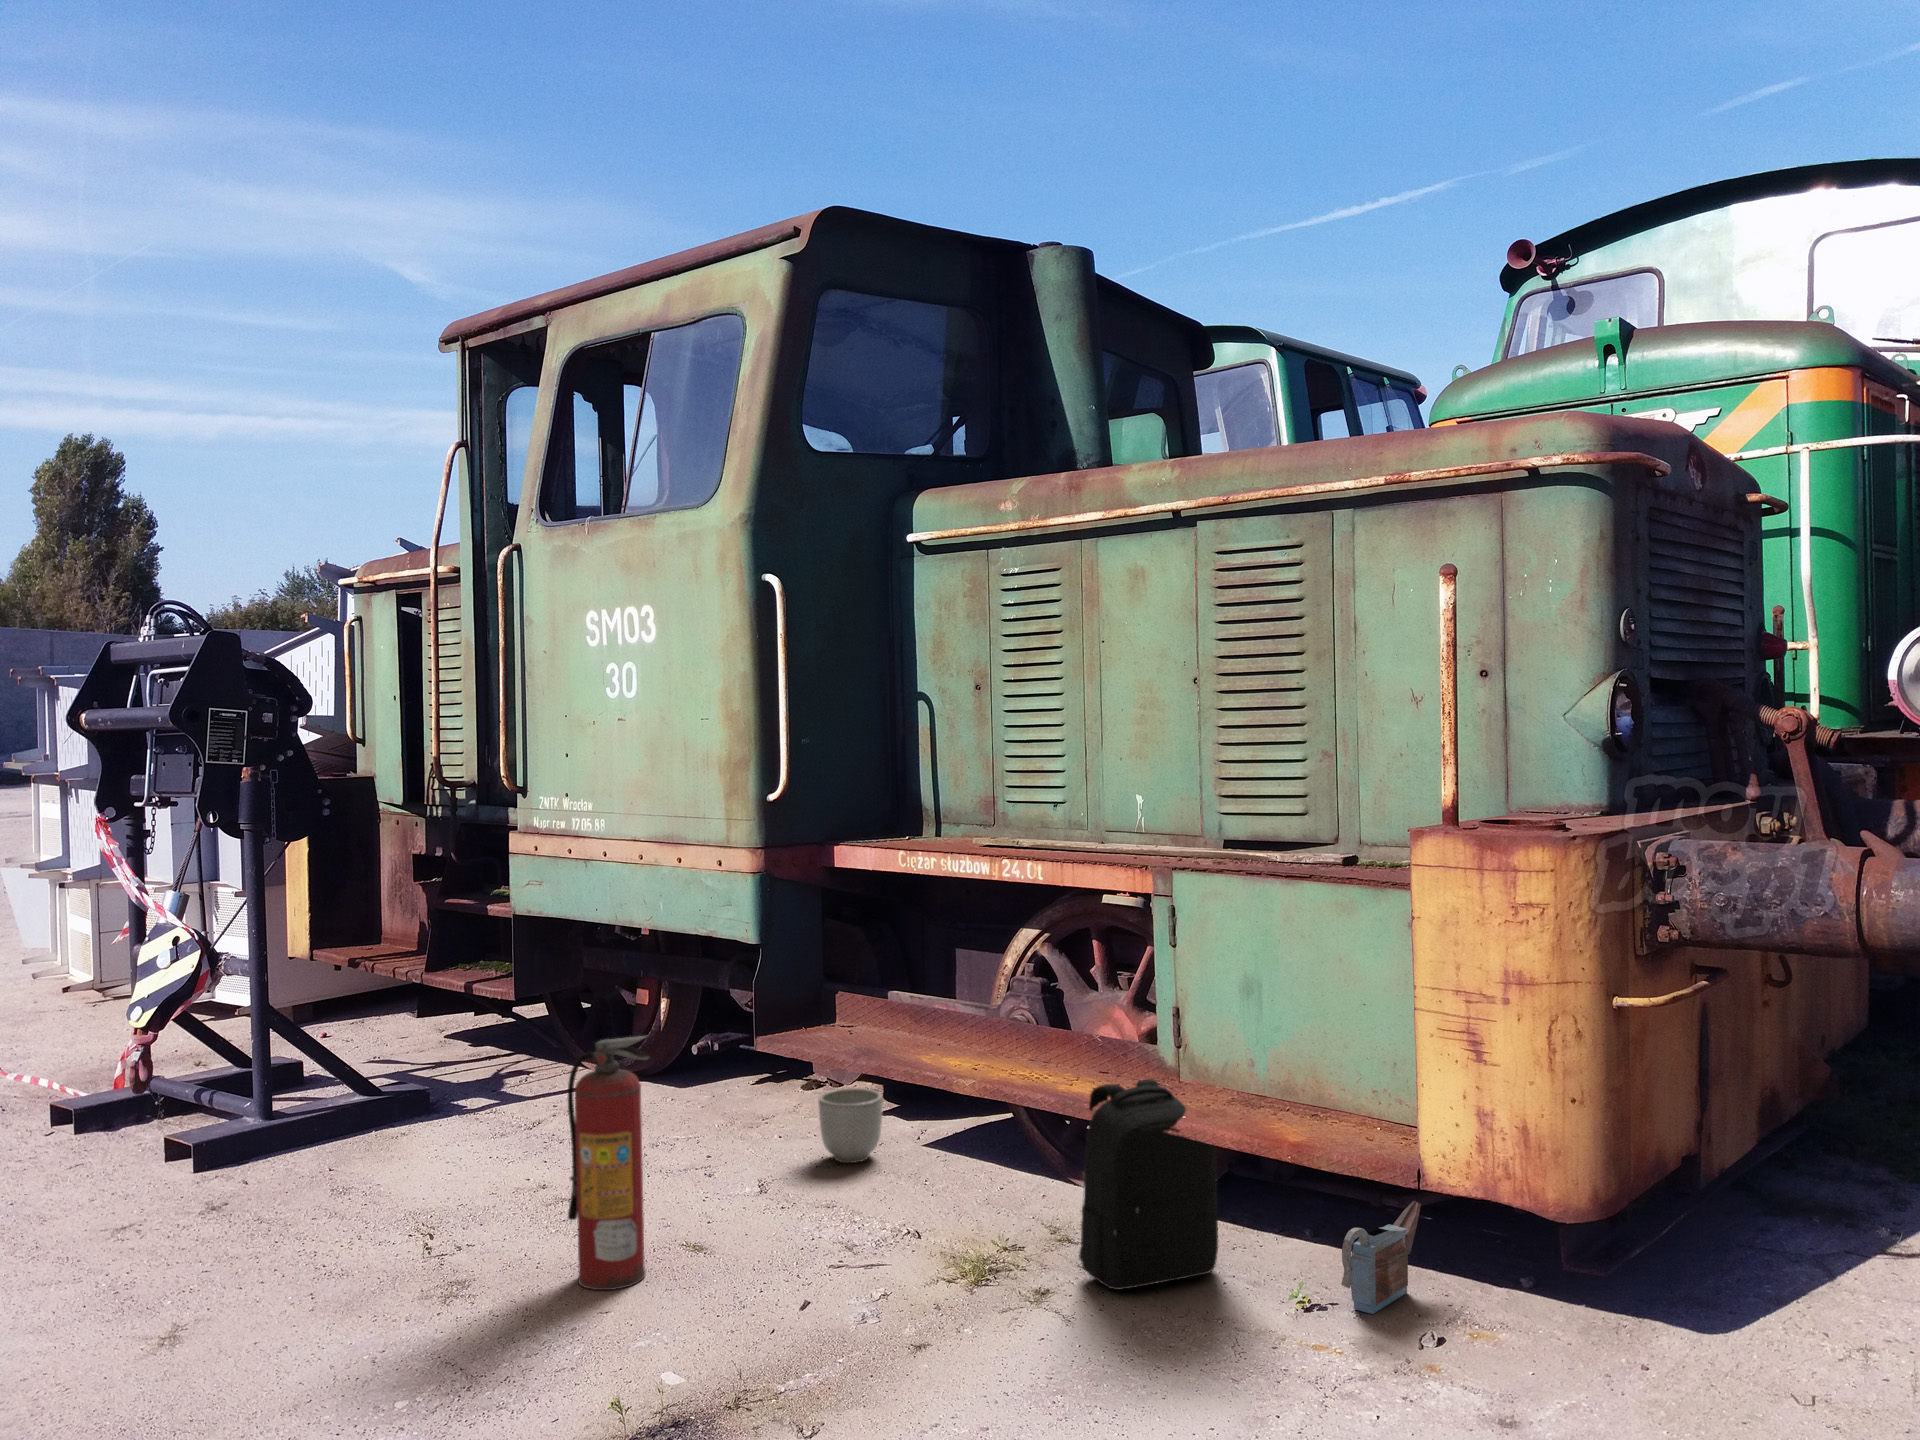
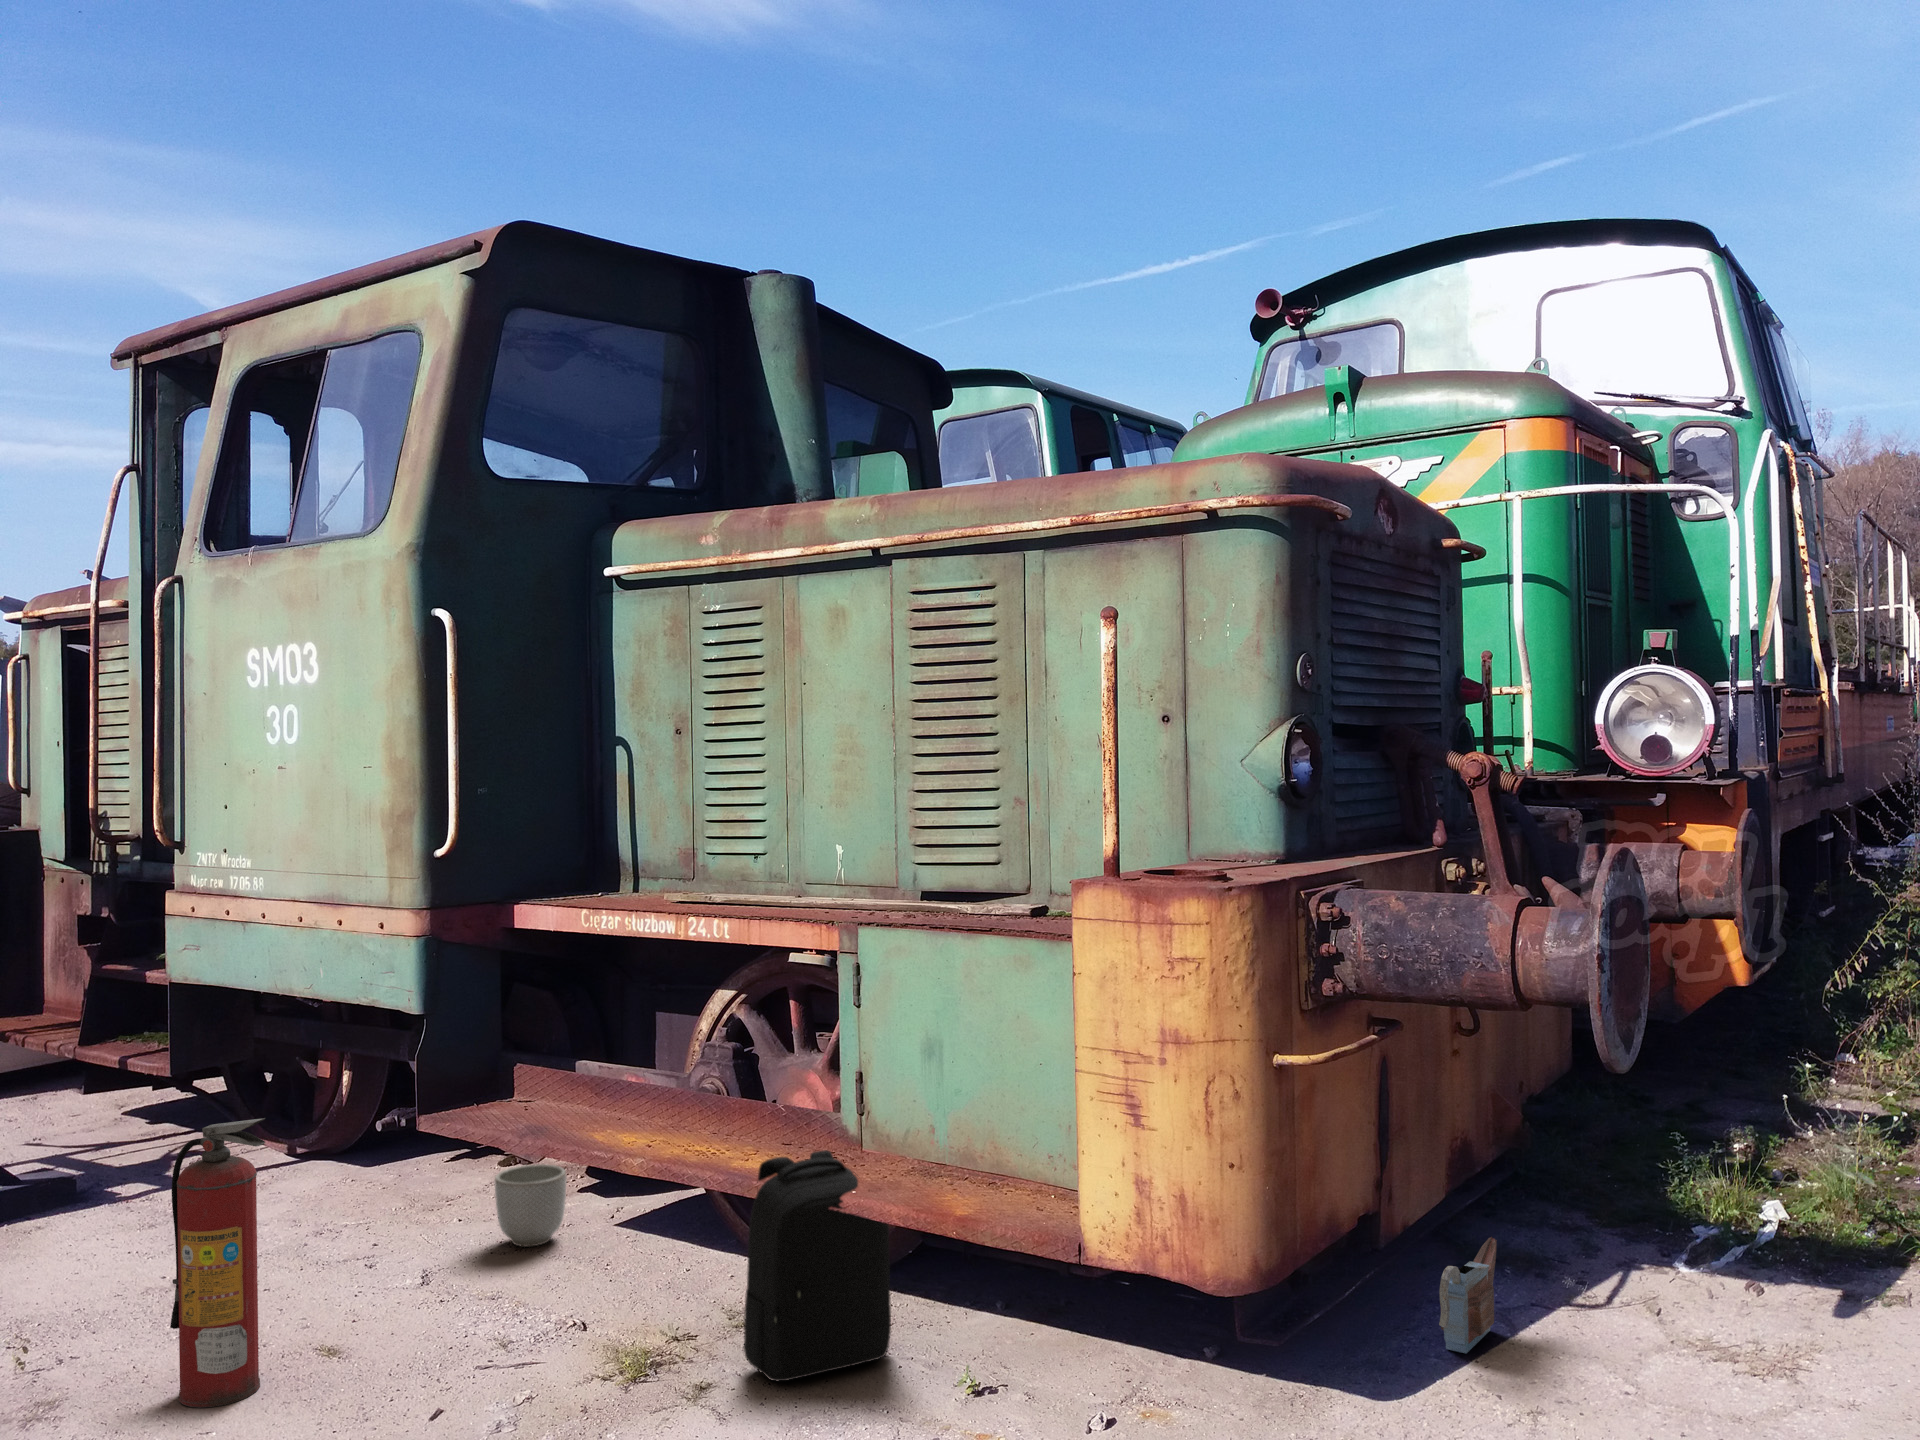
watering can: present [1341,1201,1421,1314] -> present [1439,1237,1497,1353]

